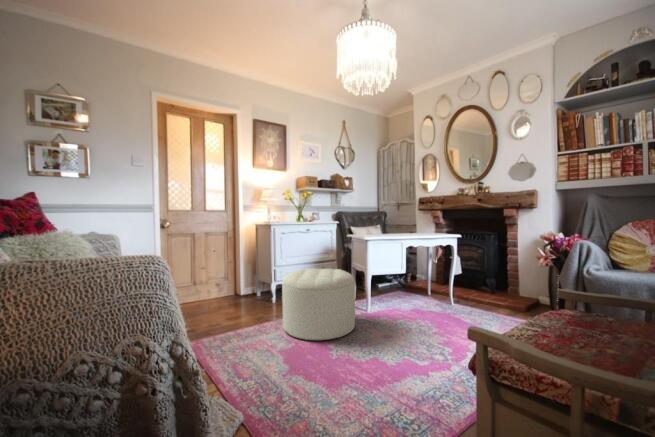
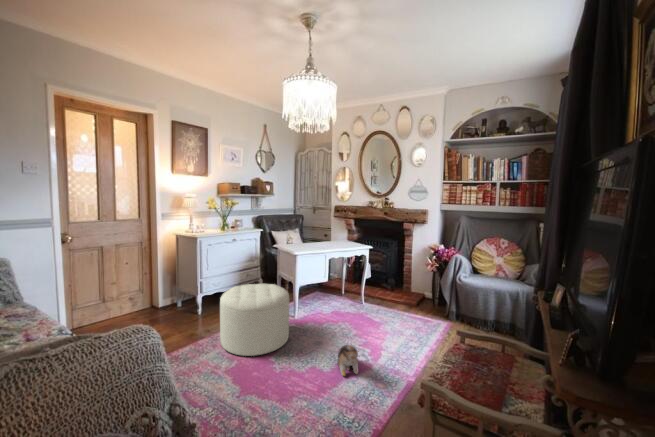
plush toy: none [405,332,430,373] -> present [337,345,359,376]

